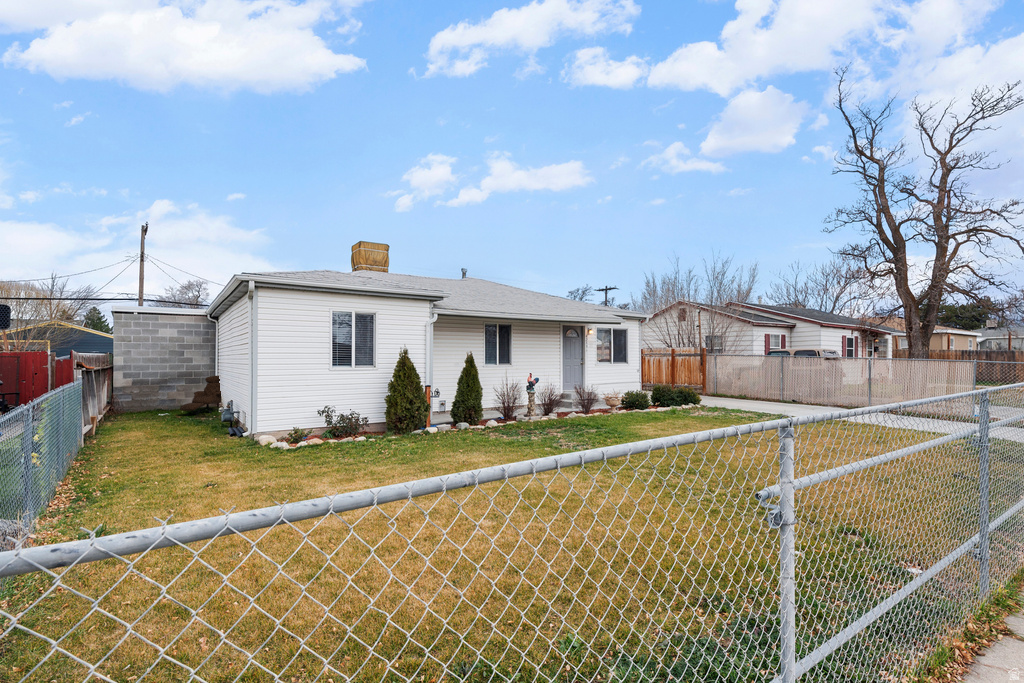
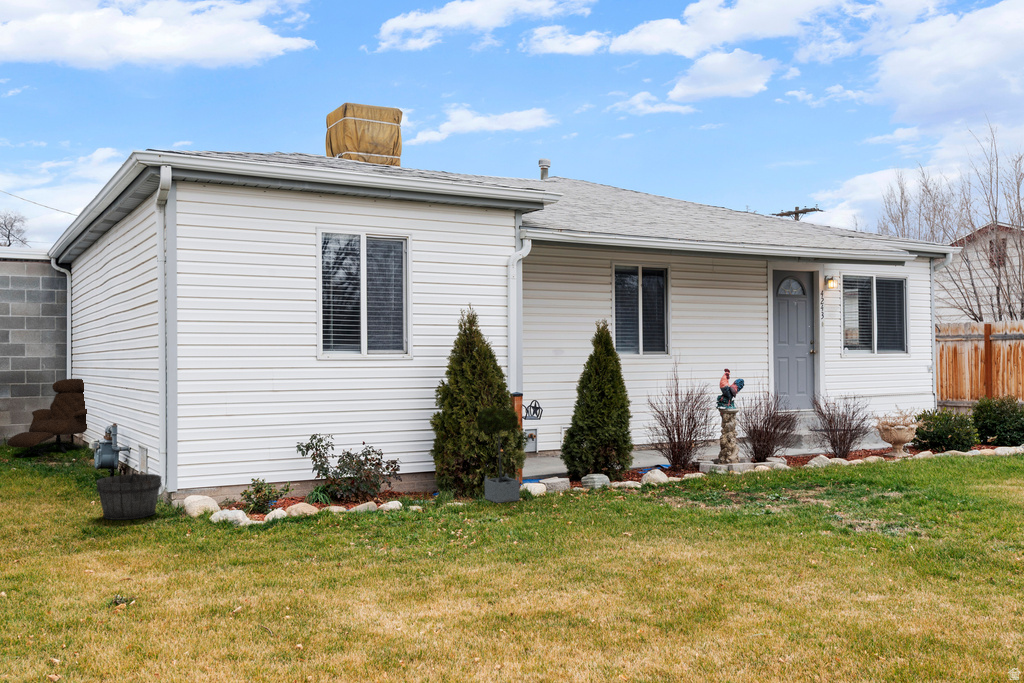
potted tree: none [402,393,422,437] -> present [477,407,520,503]
wooden bucket: none [215,421,250,447] -> present [97,465,162,520]

